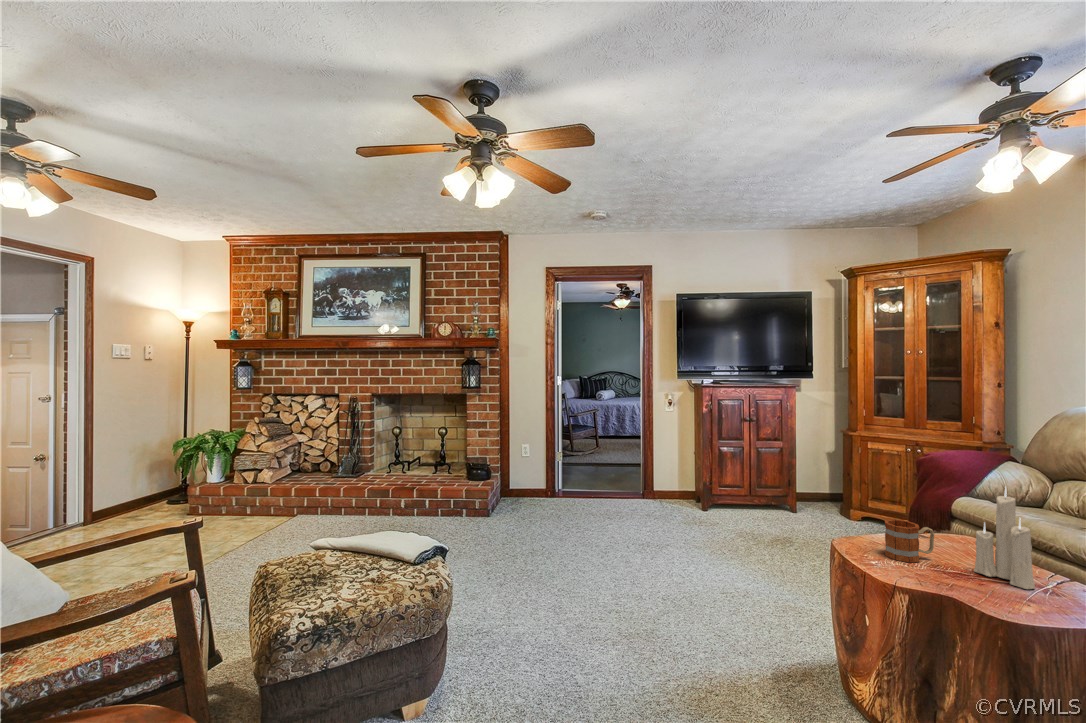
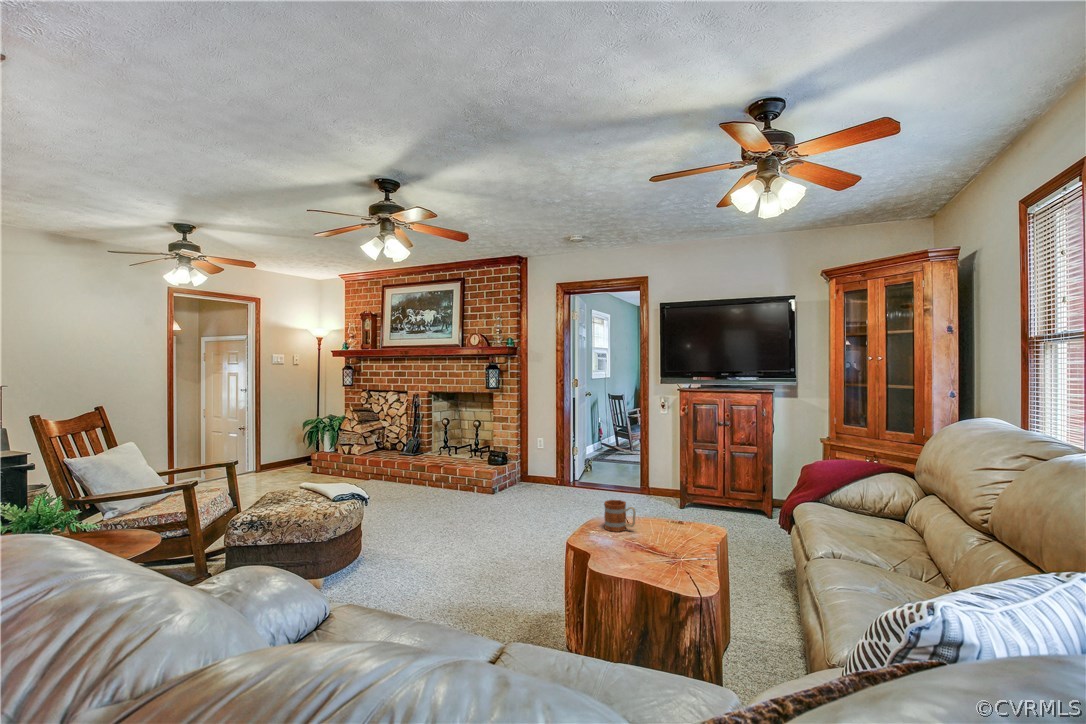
candle: present [974,487,1035,589] -> none [642,472,664,554]

